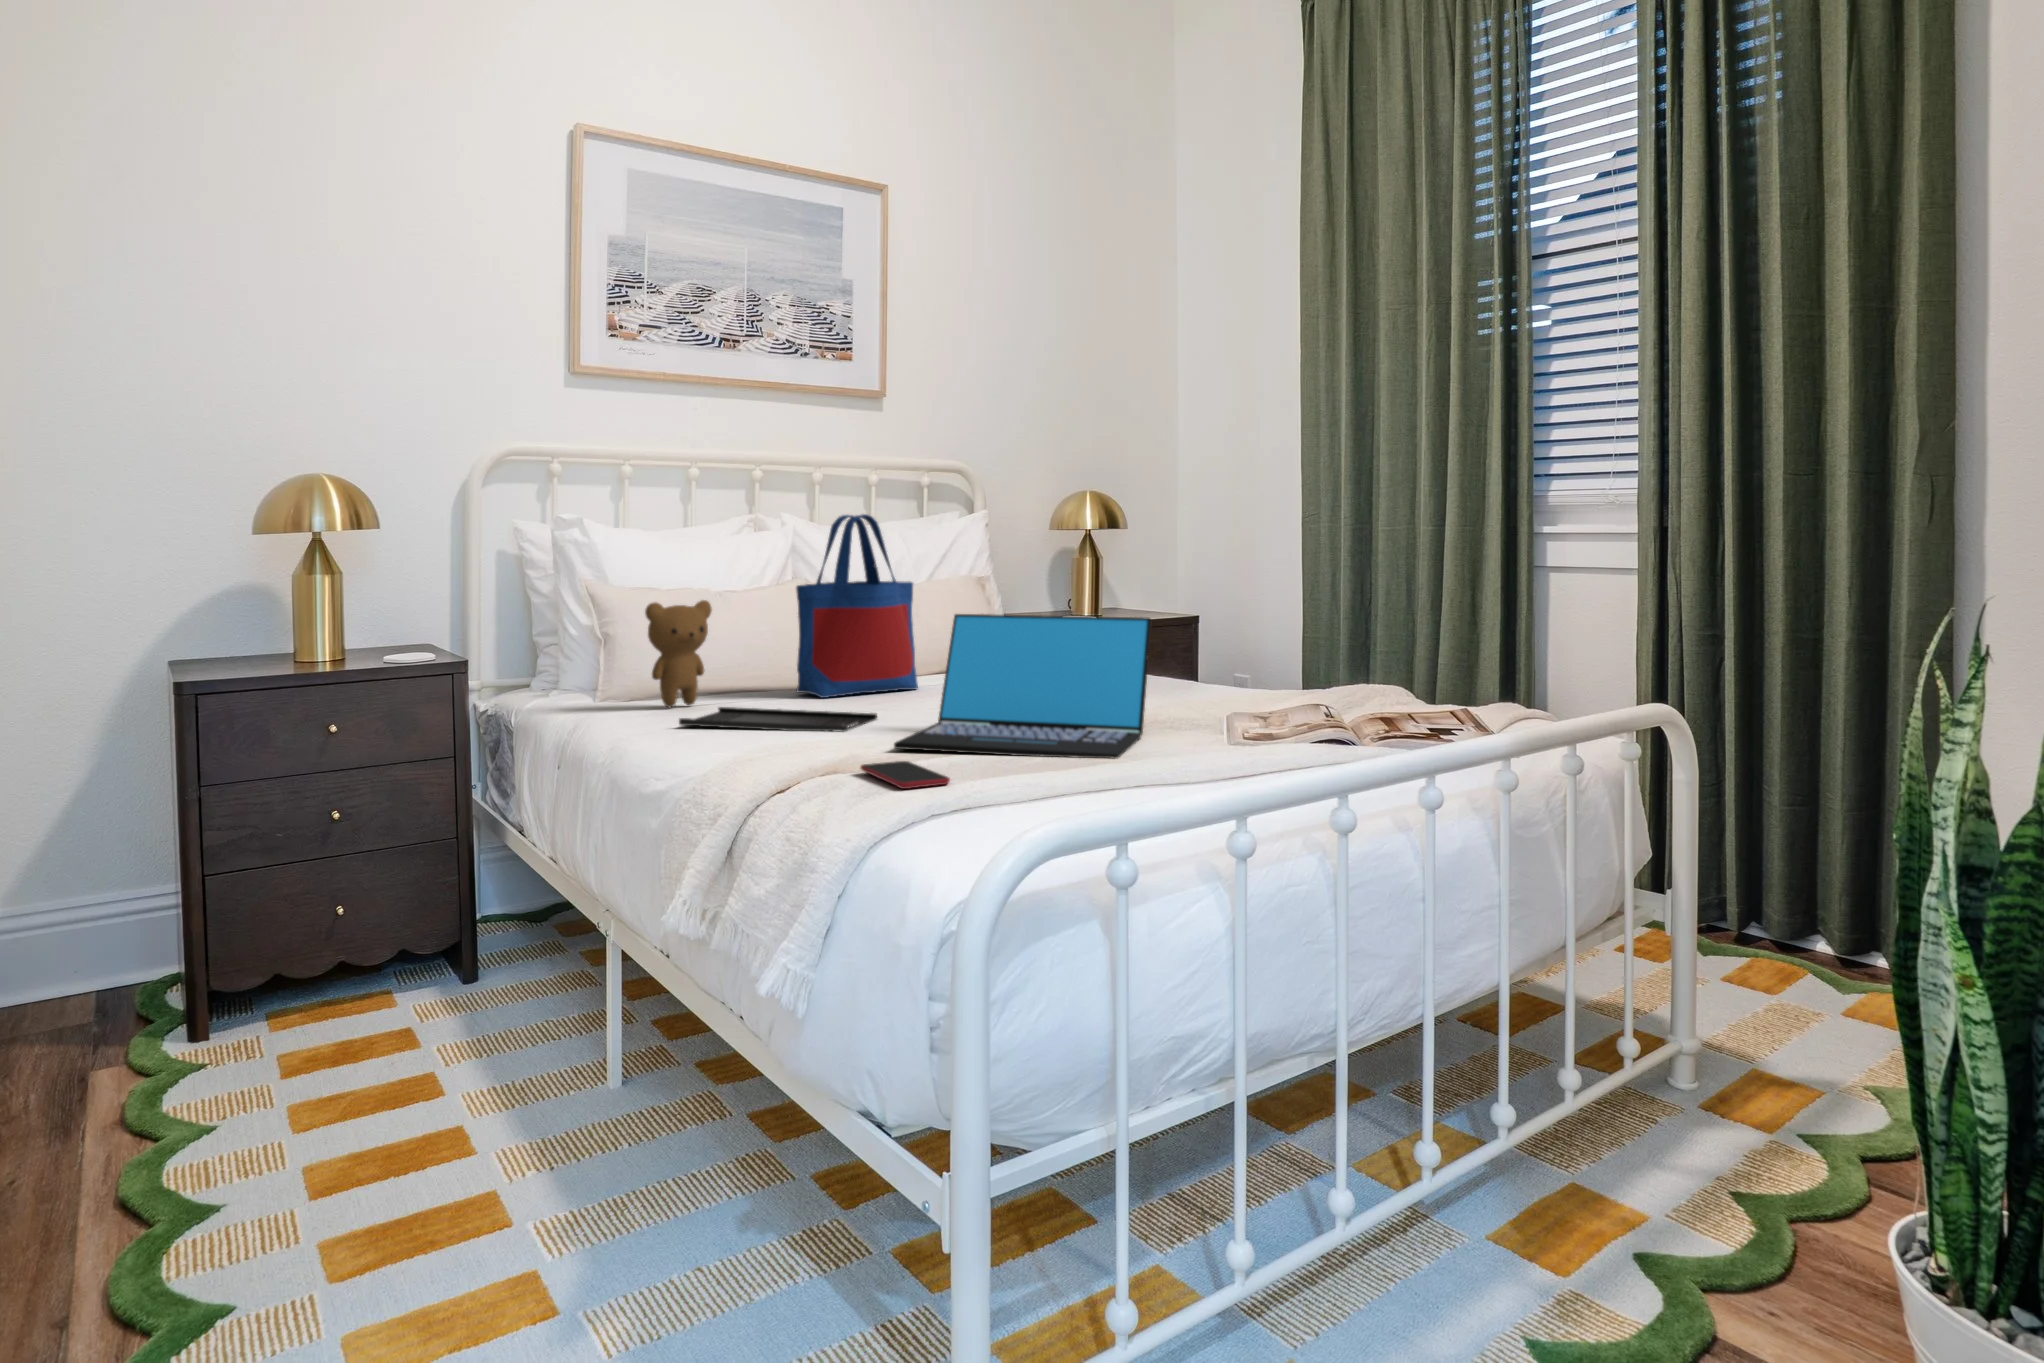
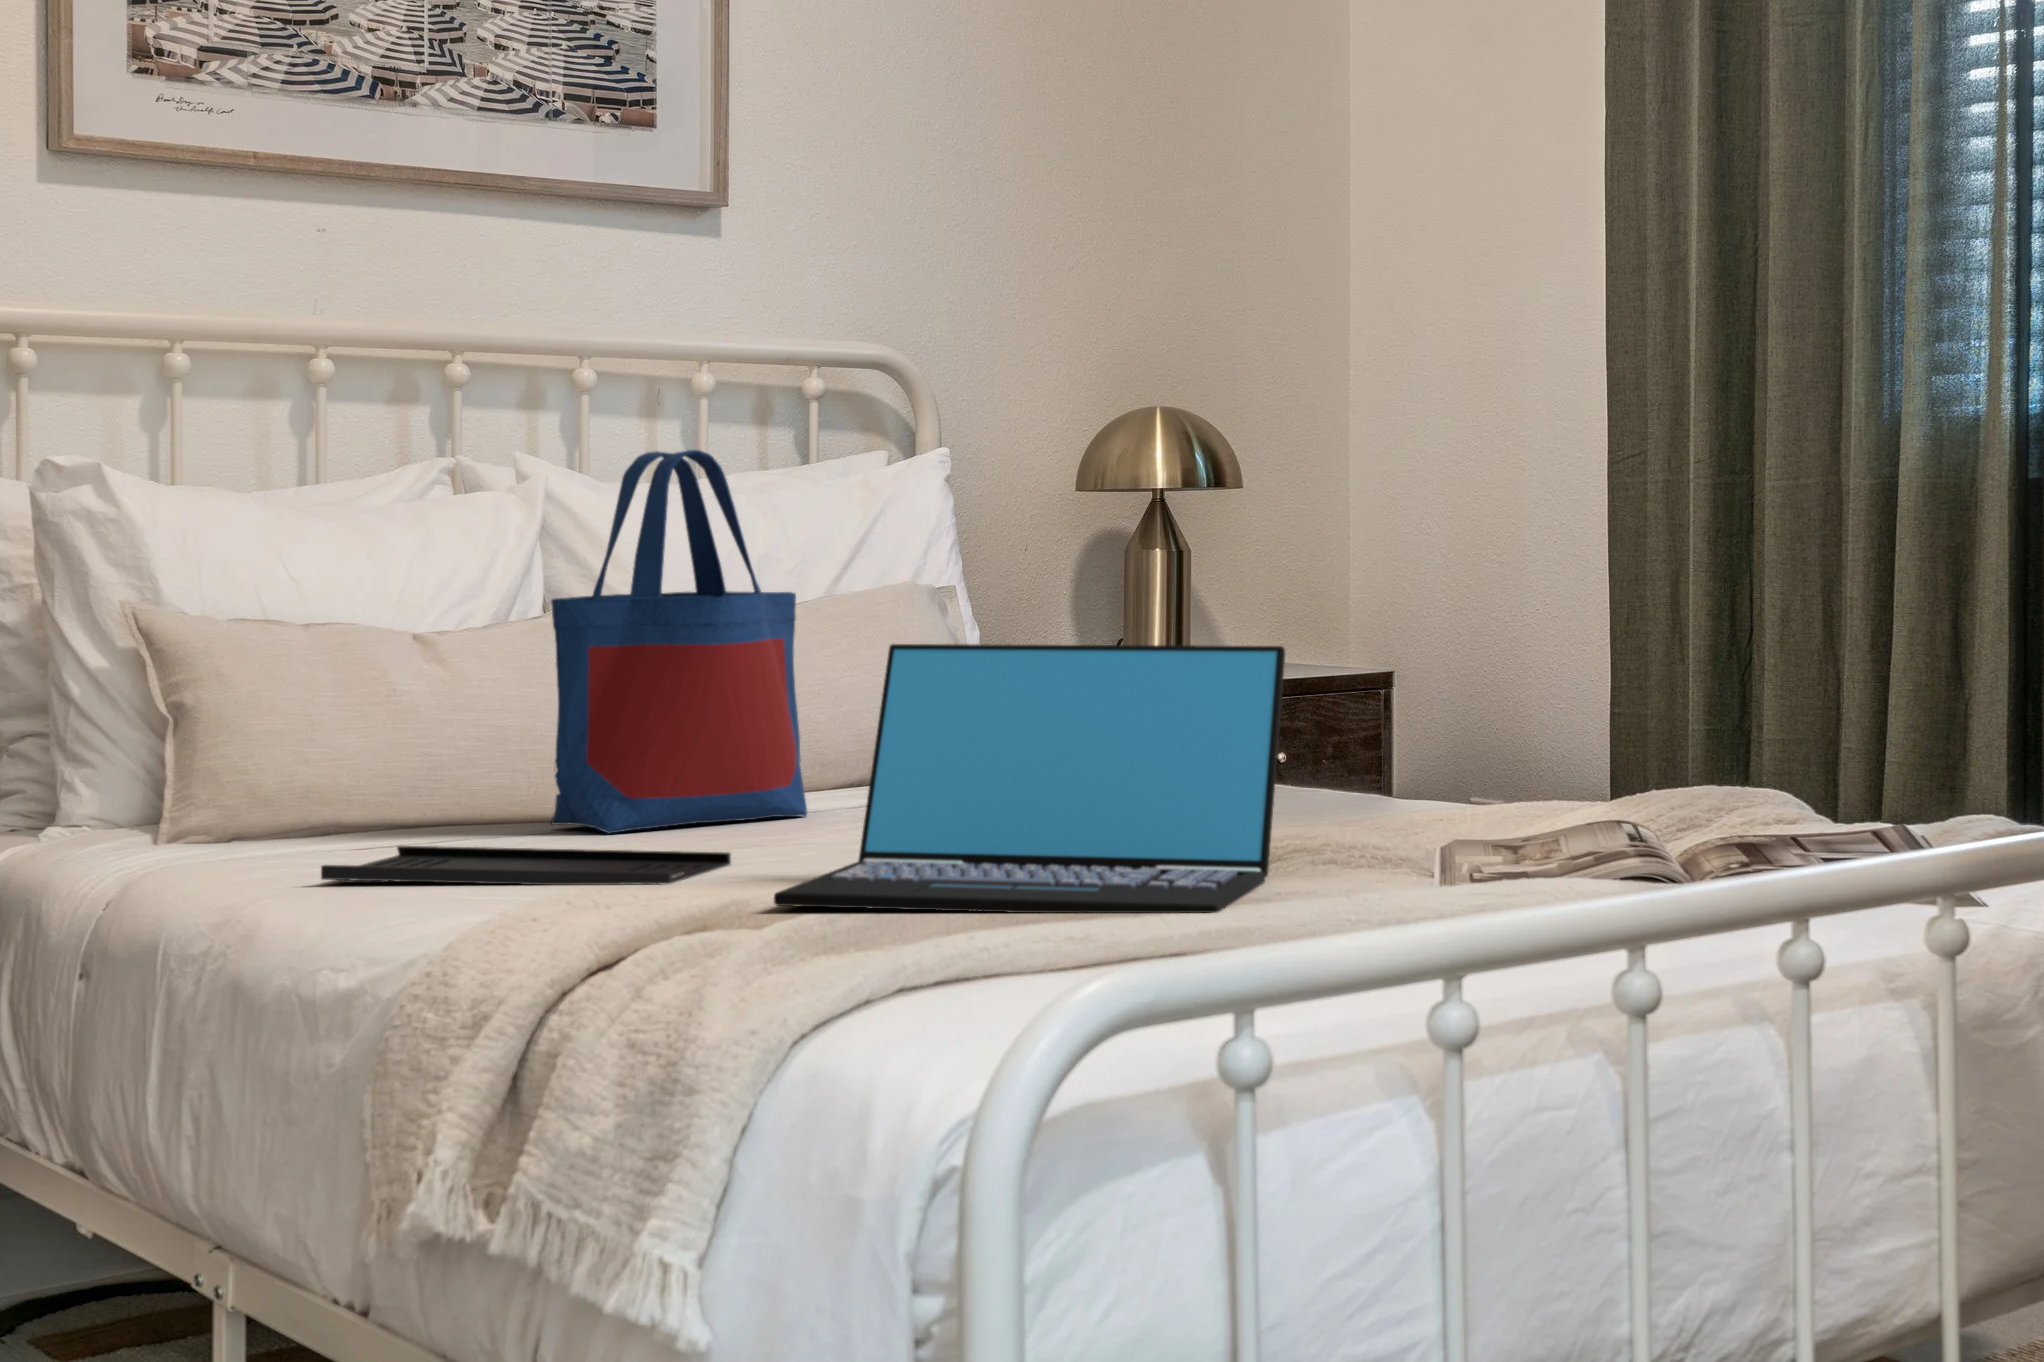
teddy bear: present [645,600,712,708] -> none [236,629,375,854]
smartphone: present [860,761,950,789] -> none [713,920,893,964]

